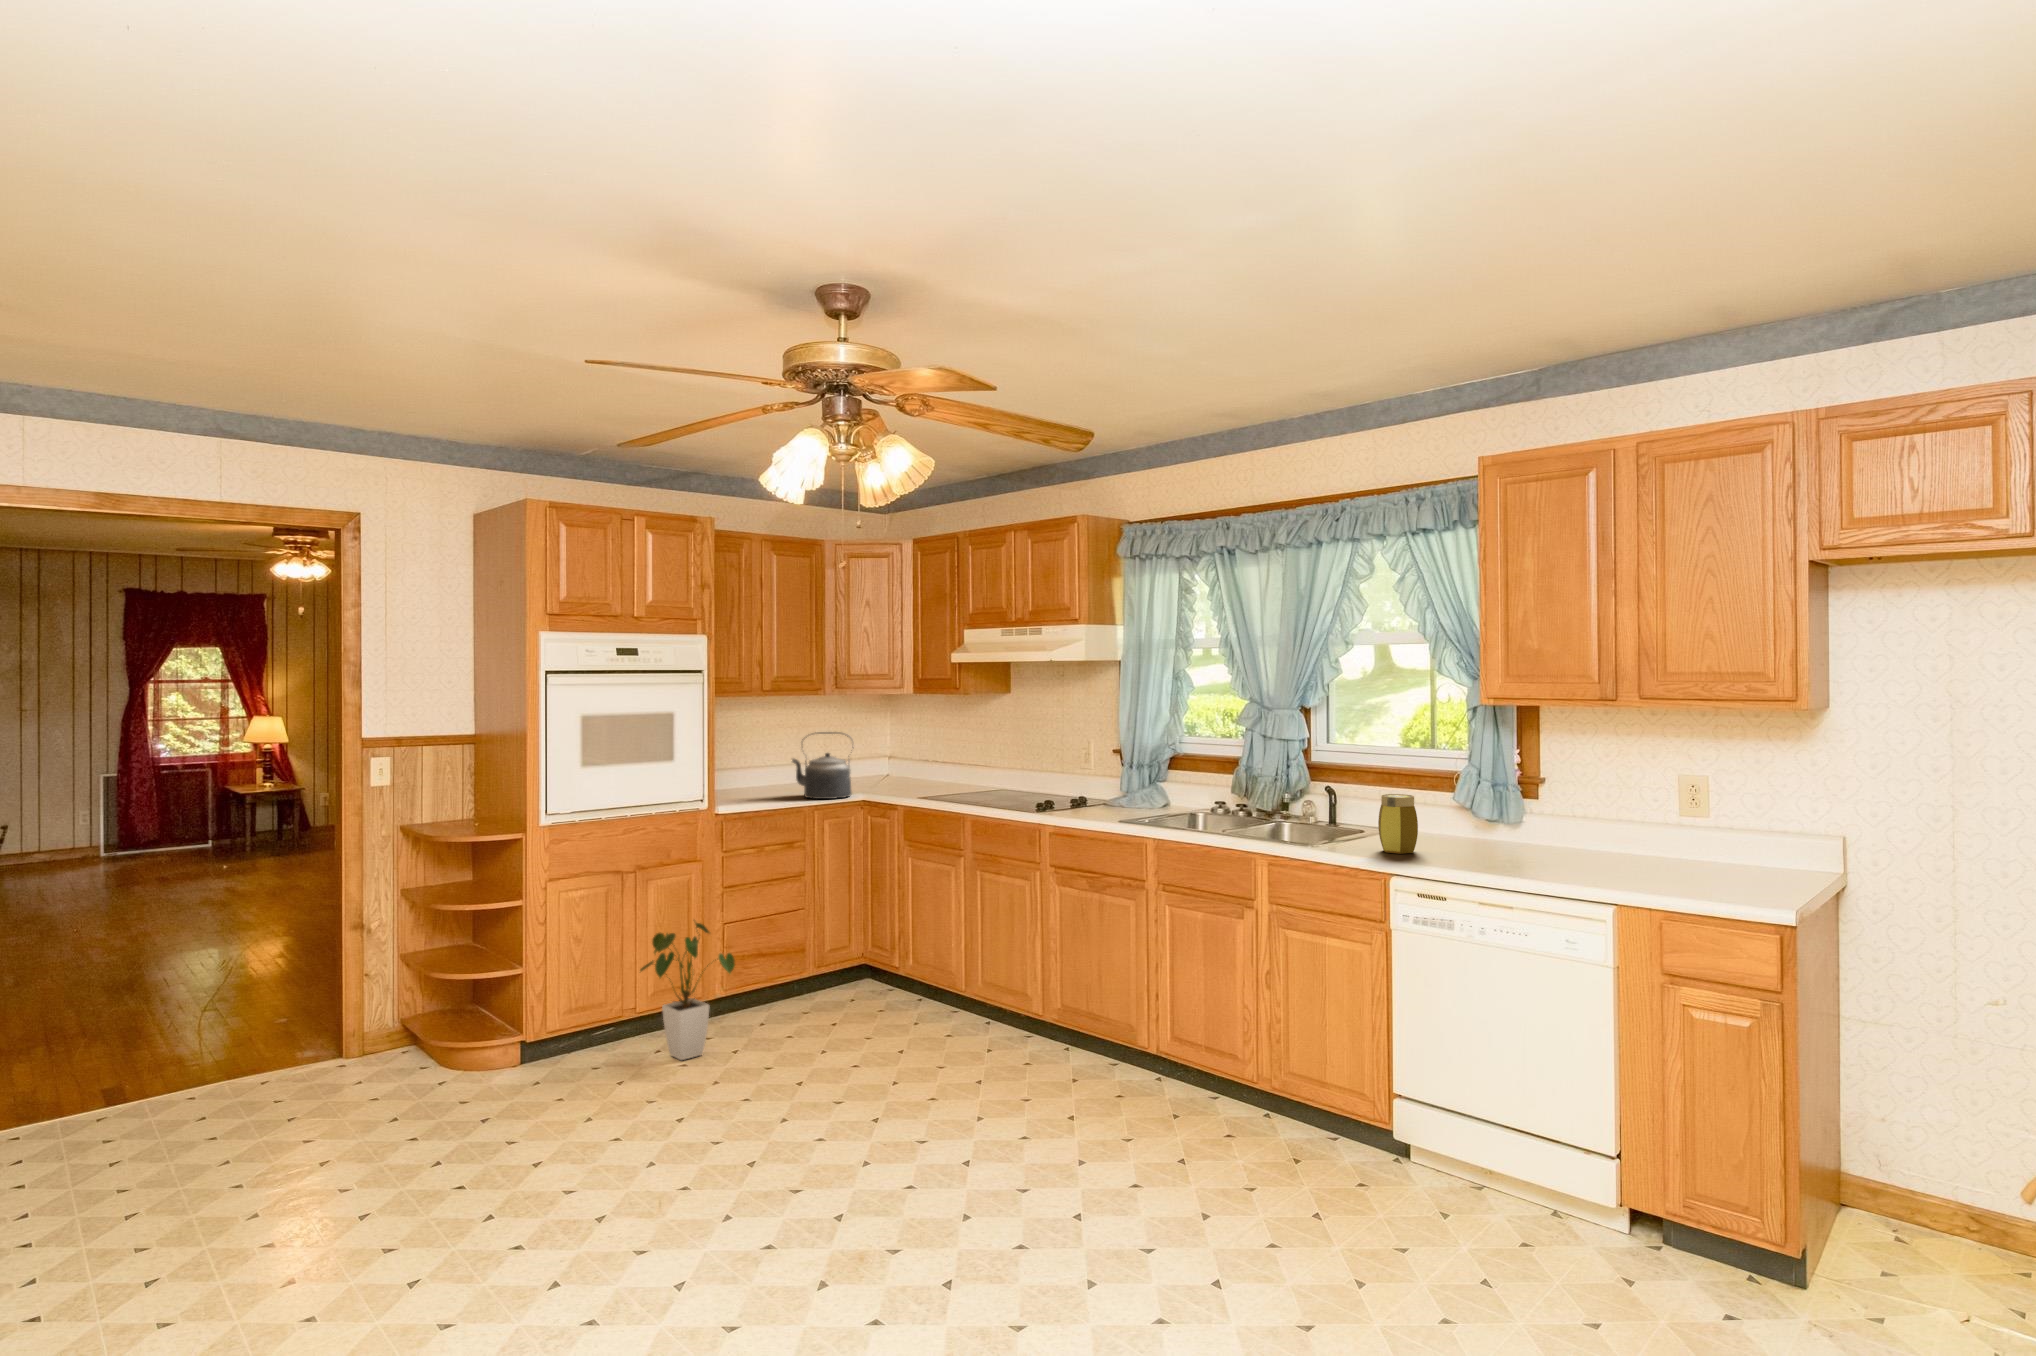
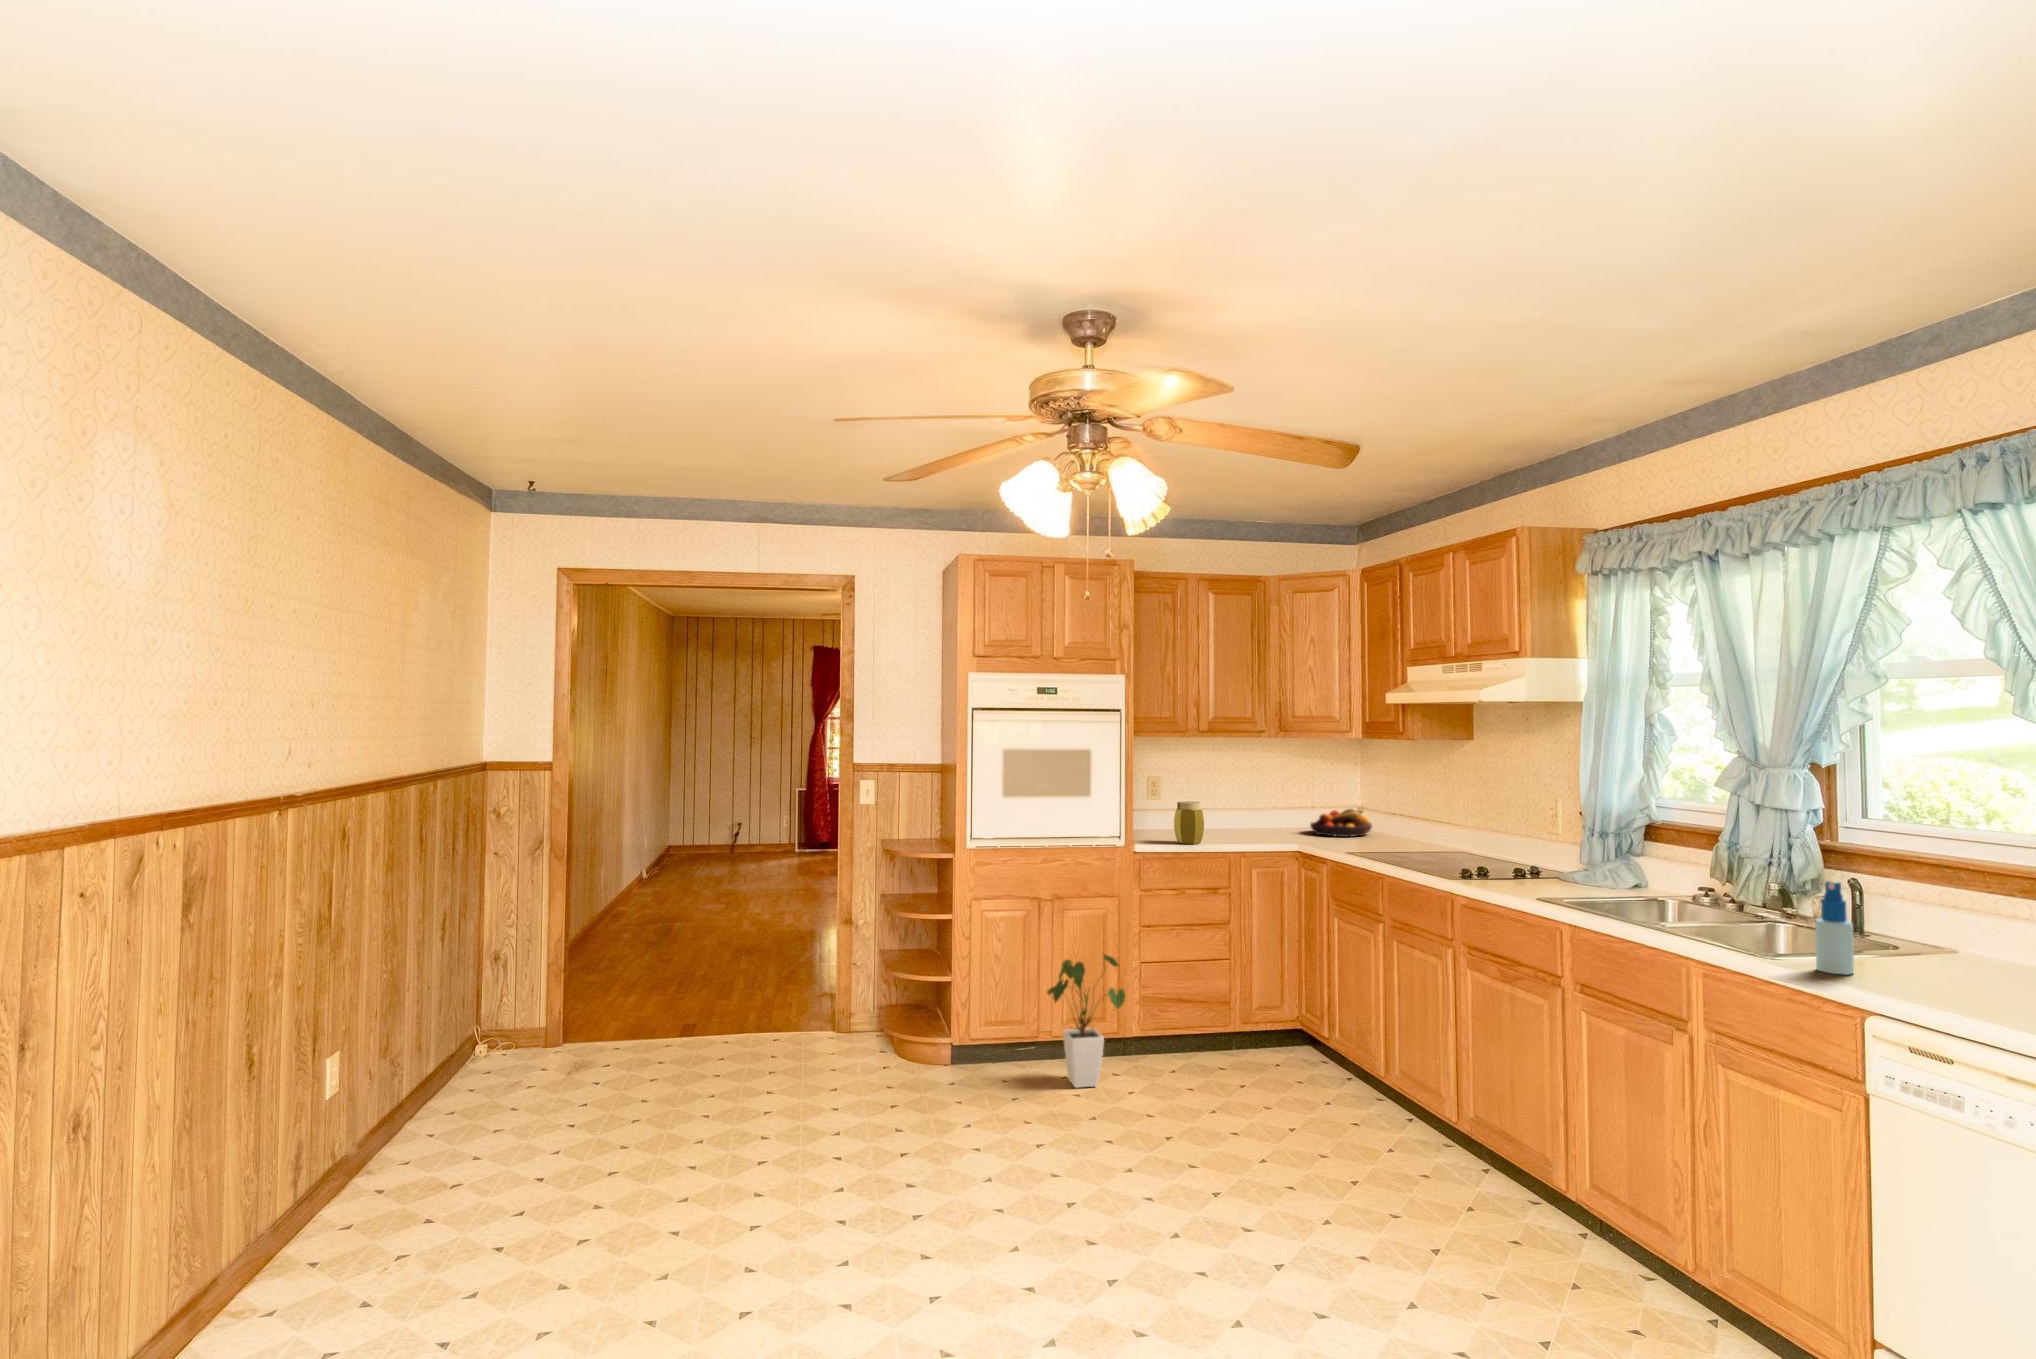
kettle: present [792,732,854,799] -> none [1228,775,1291,844]
fruit bowl: none [855,760,911,787] -> present [1310,809,1372,837]
spray bottle: none [1340,792,1362,856] -> present [1815,881,1854,975]
jar: present [1378,794,1418,854] -> present [1174,801,1204,844]

